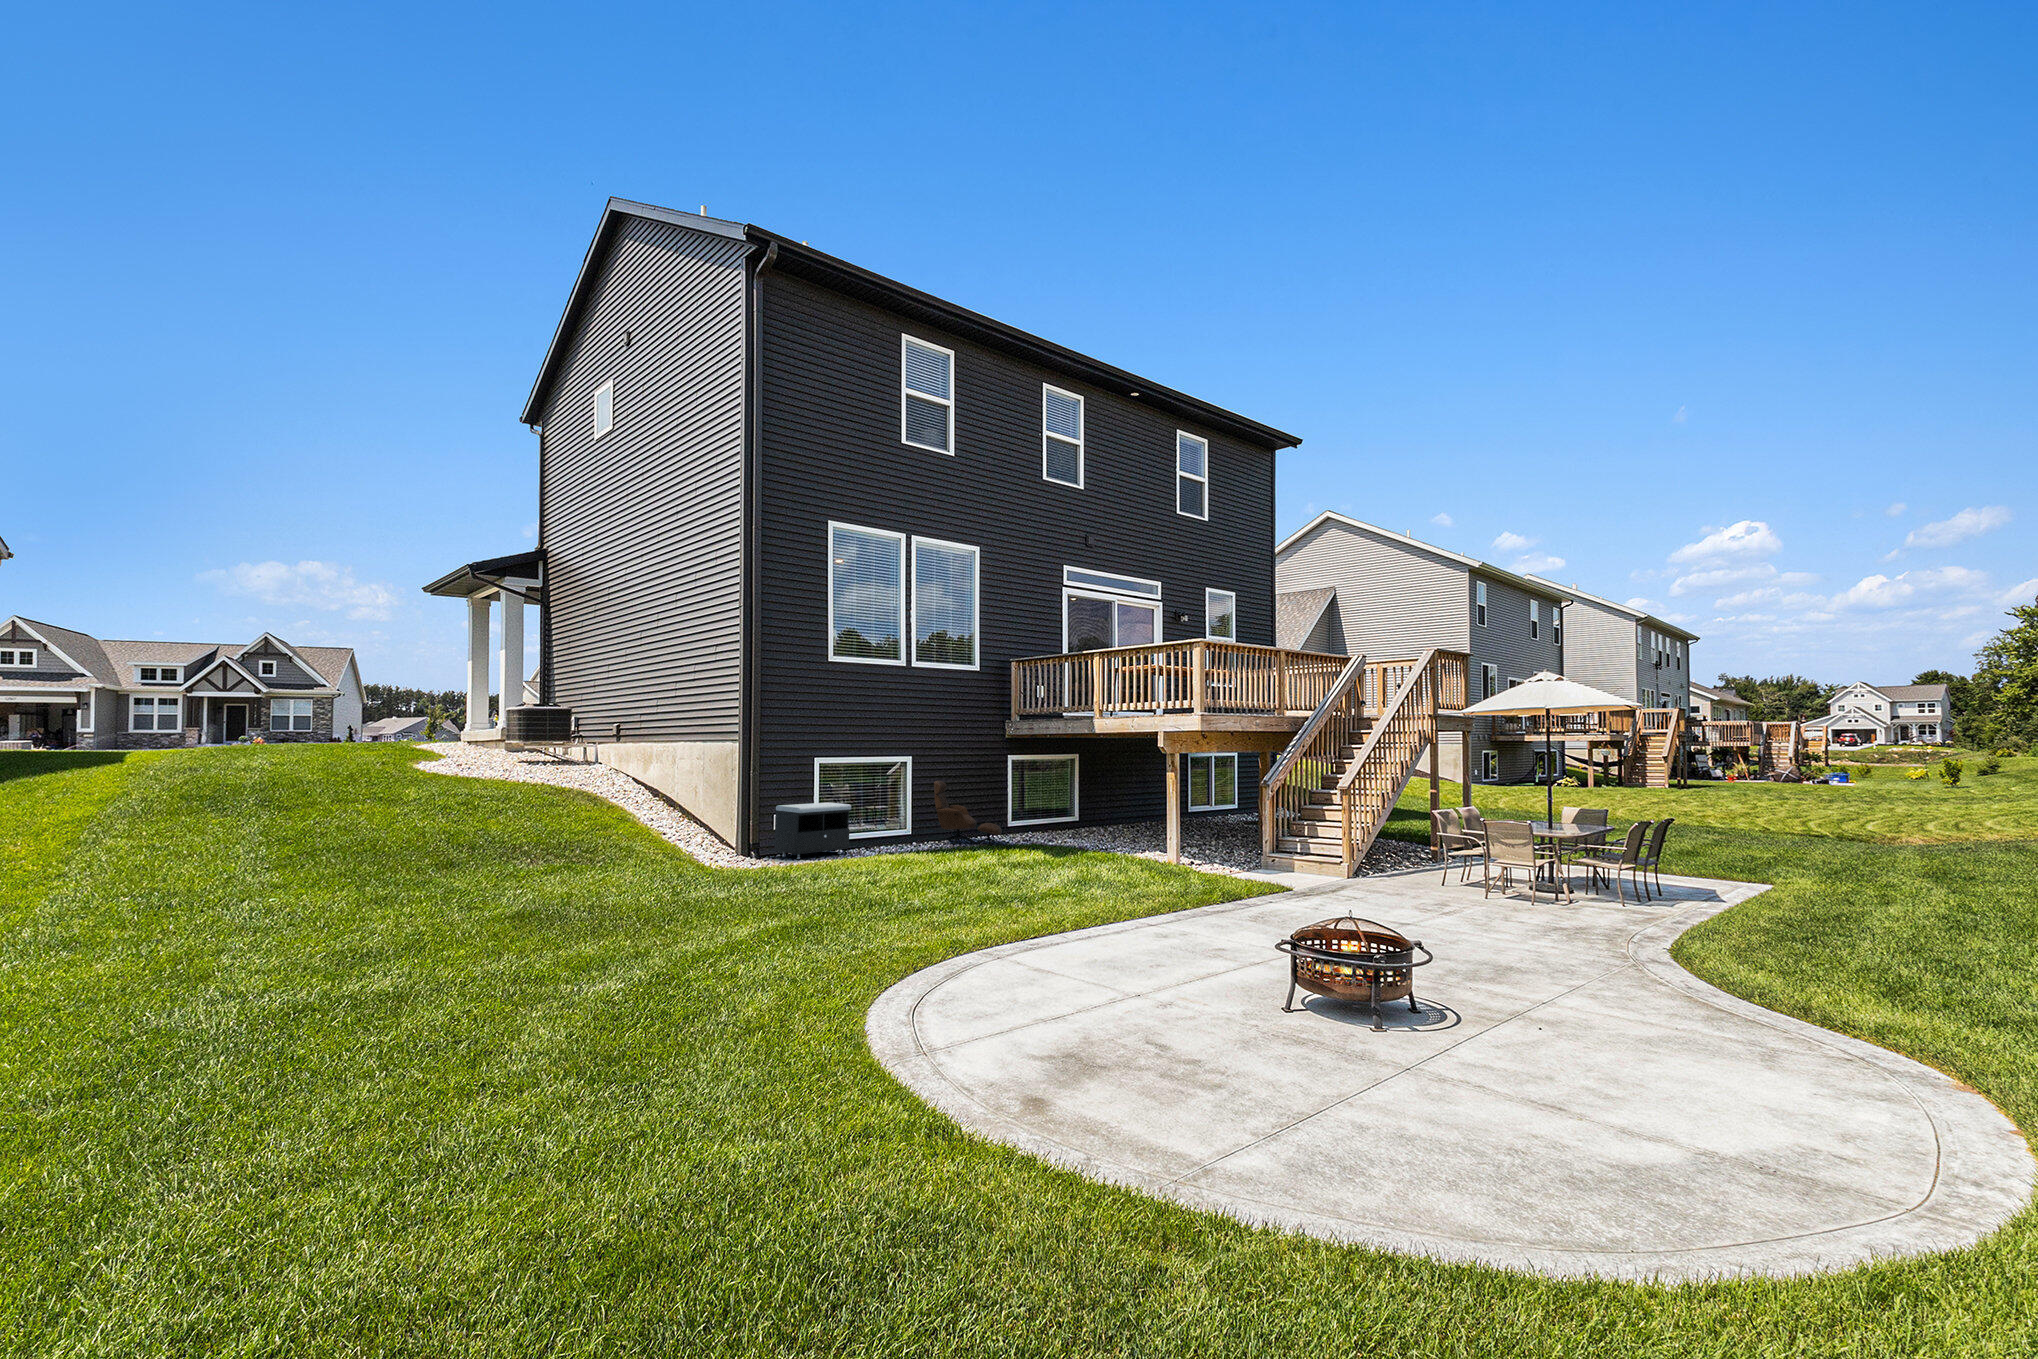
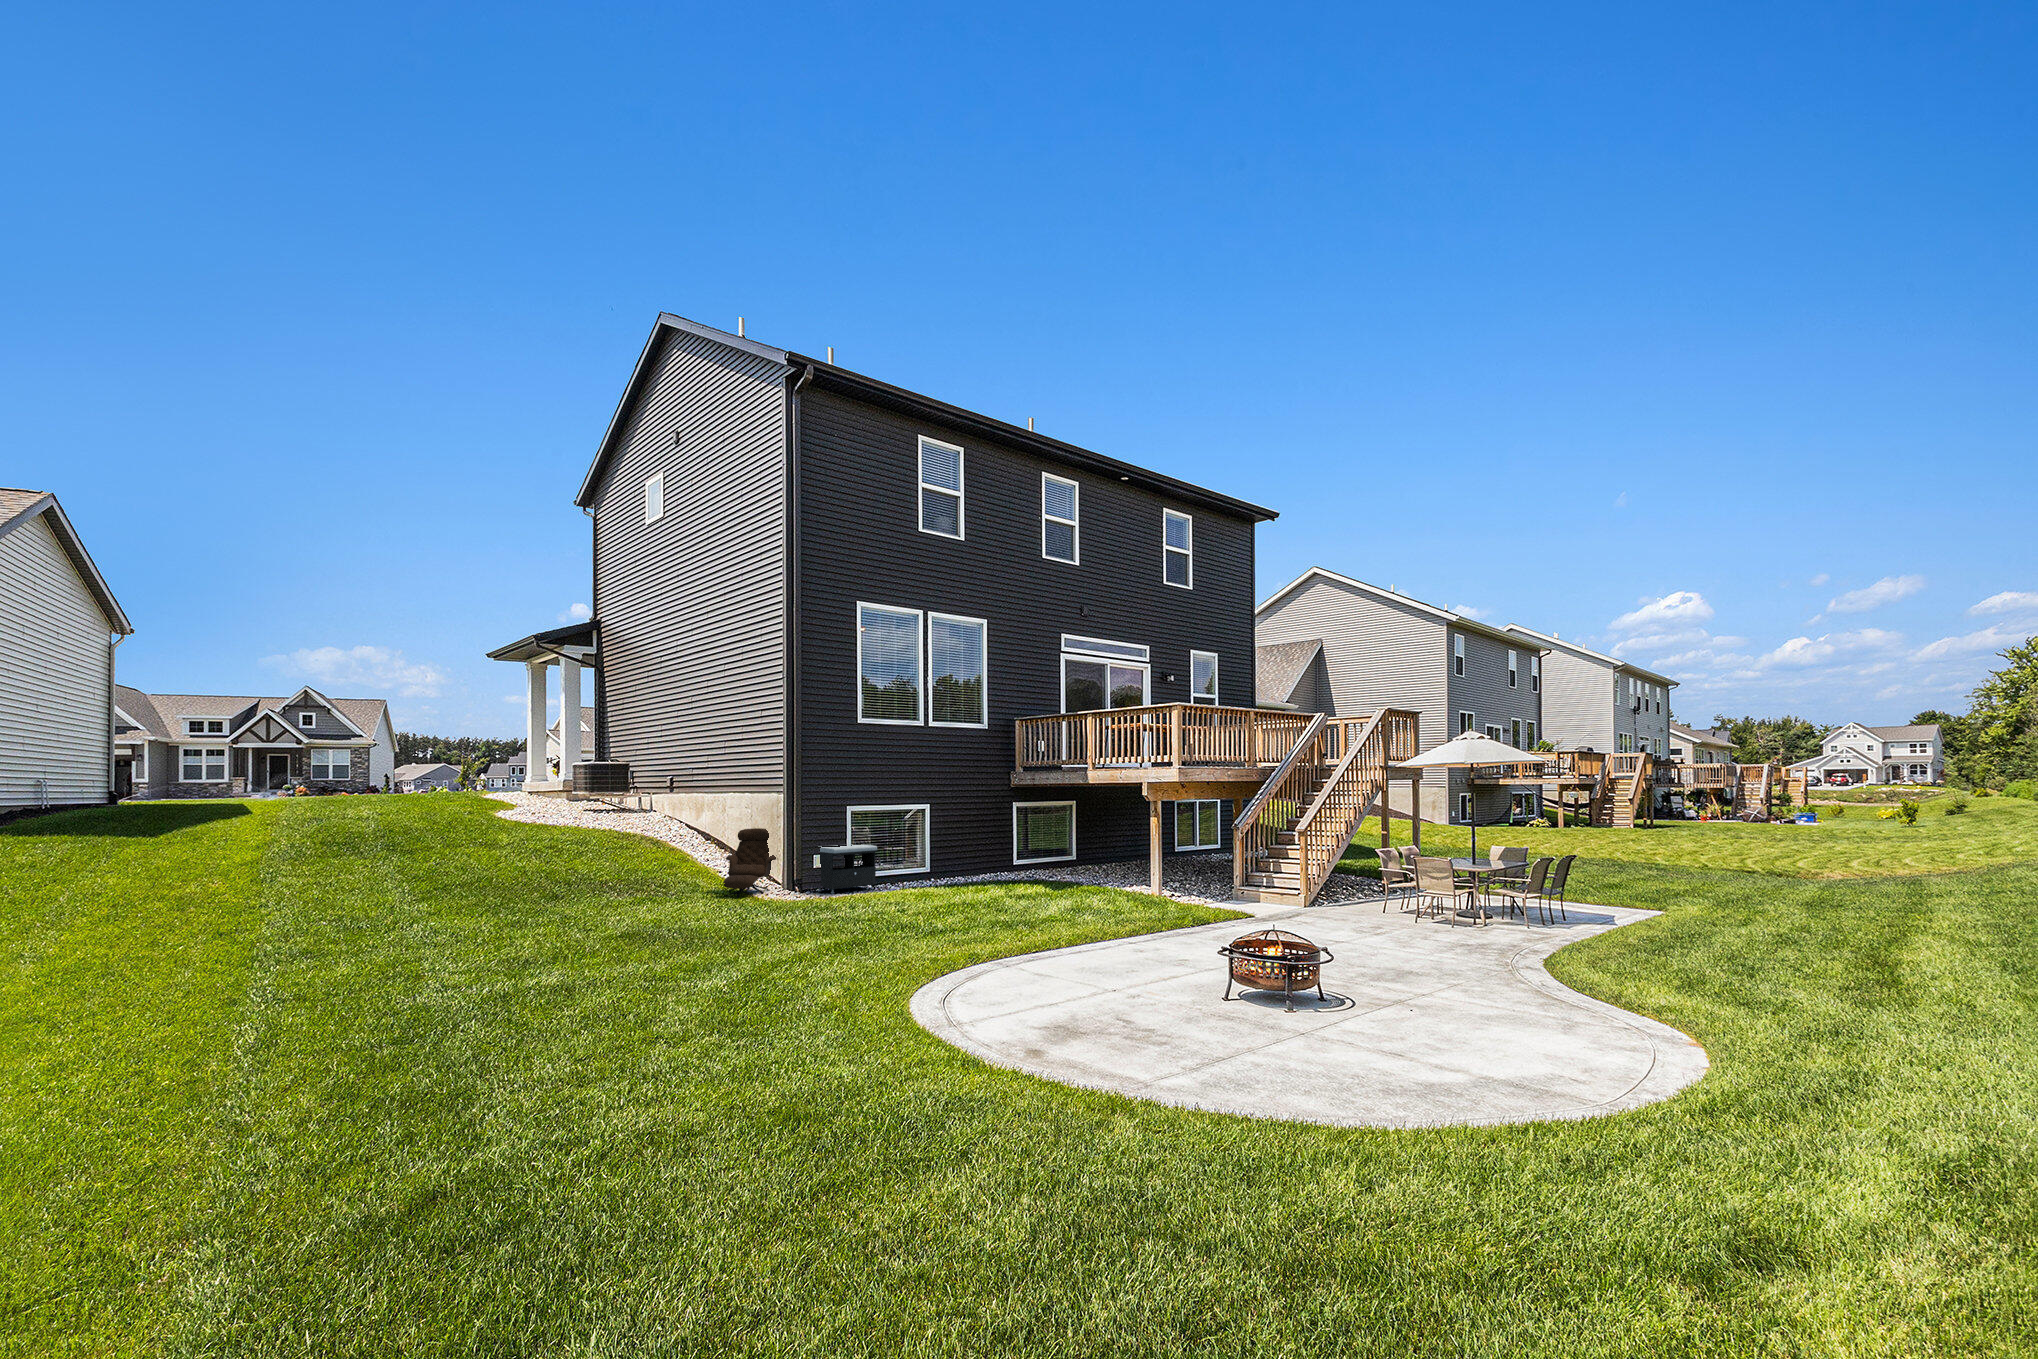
lounge chair: present [934,780,1002,845] -> present [723,828,776,898]

